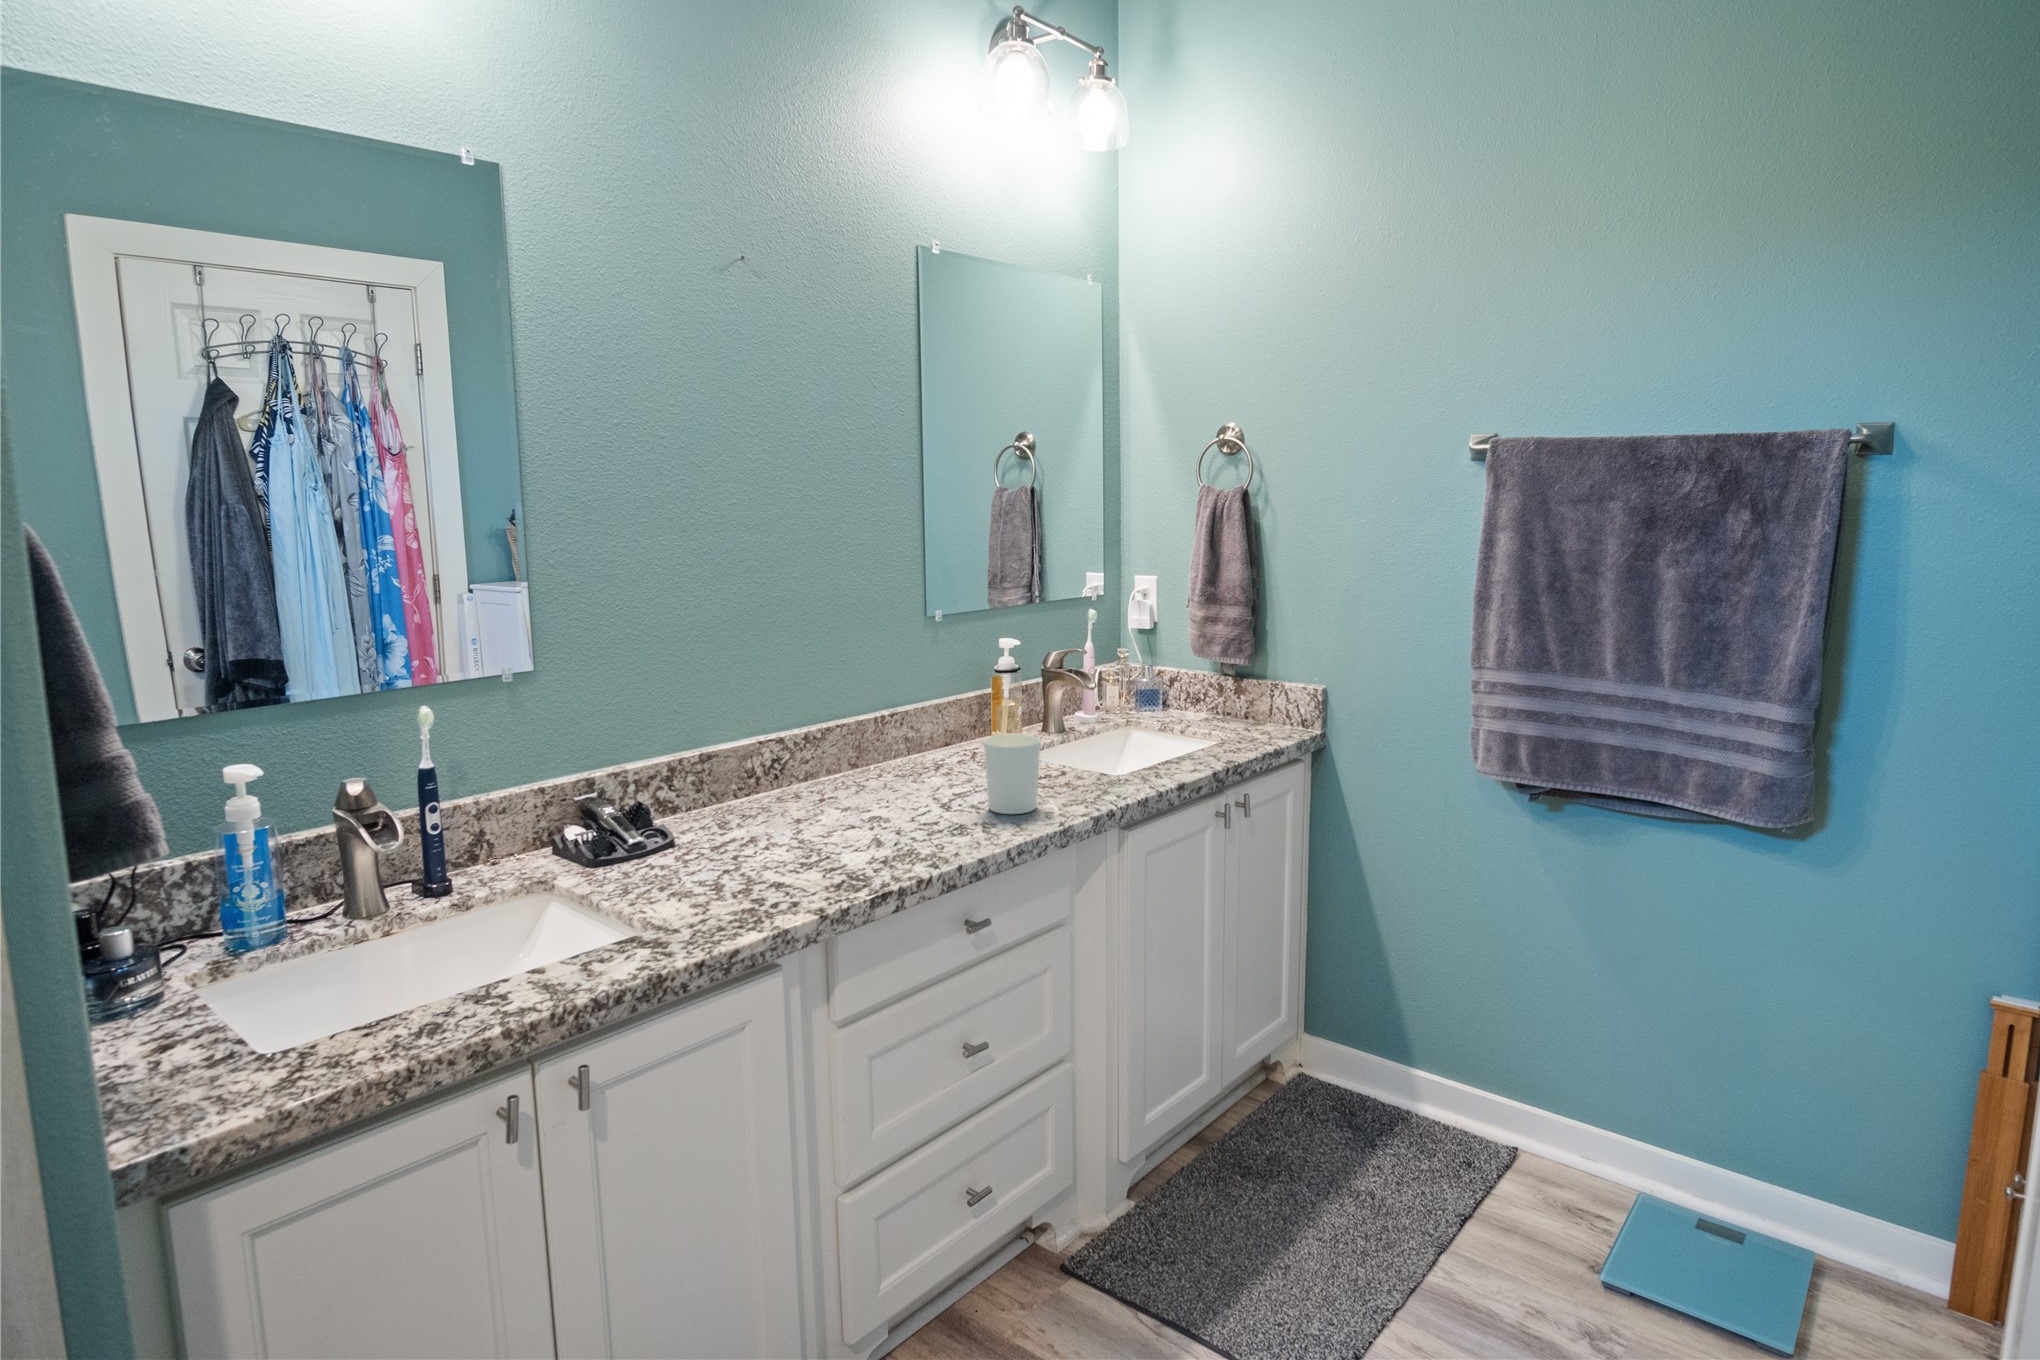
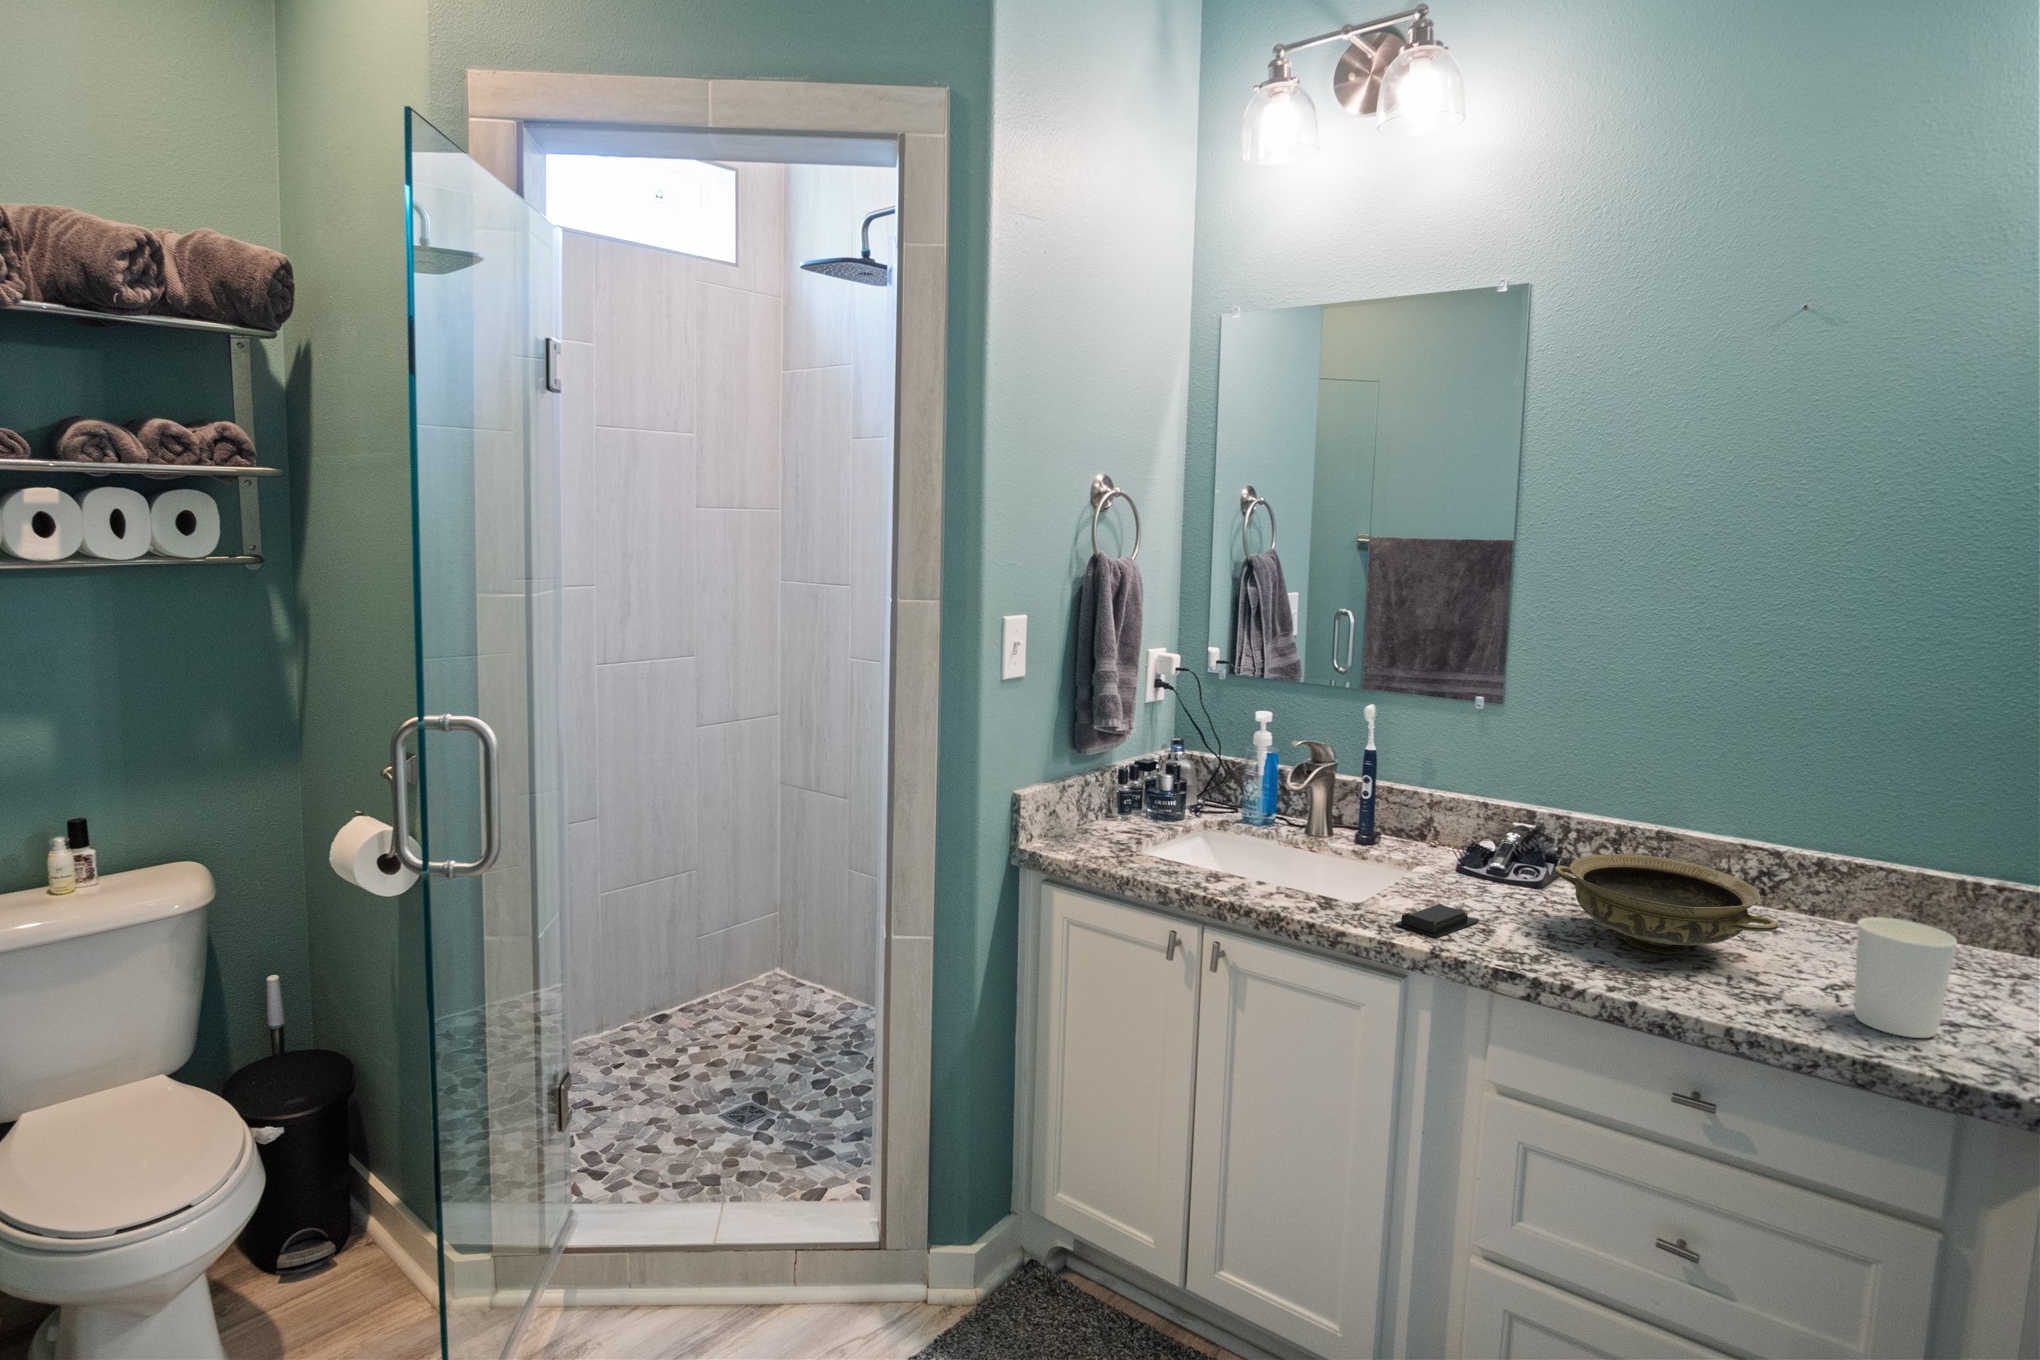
ceramic bowl: none [748,758,925,842] -> present [1555,854,1779,954]
soap bar: none [703,878,785,920] -> present [1395,904,1479,938]

